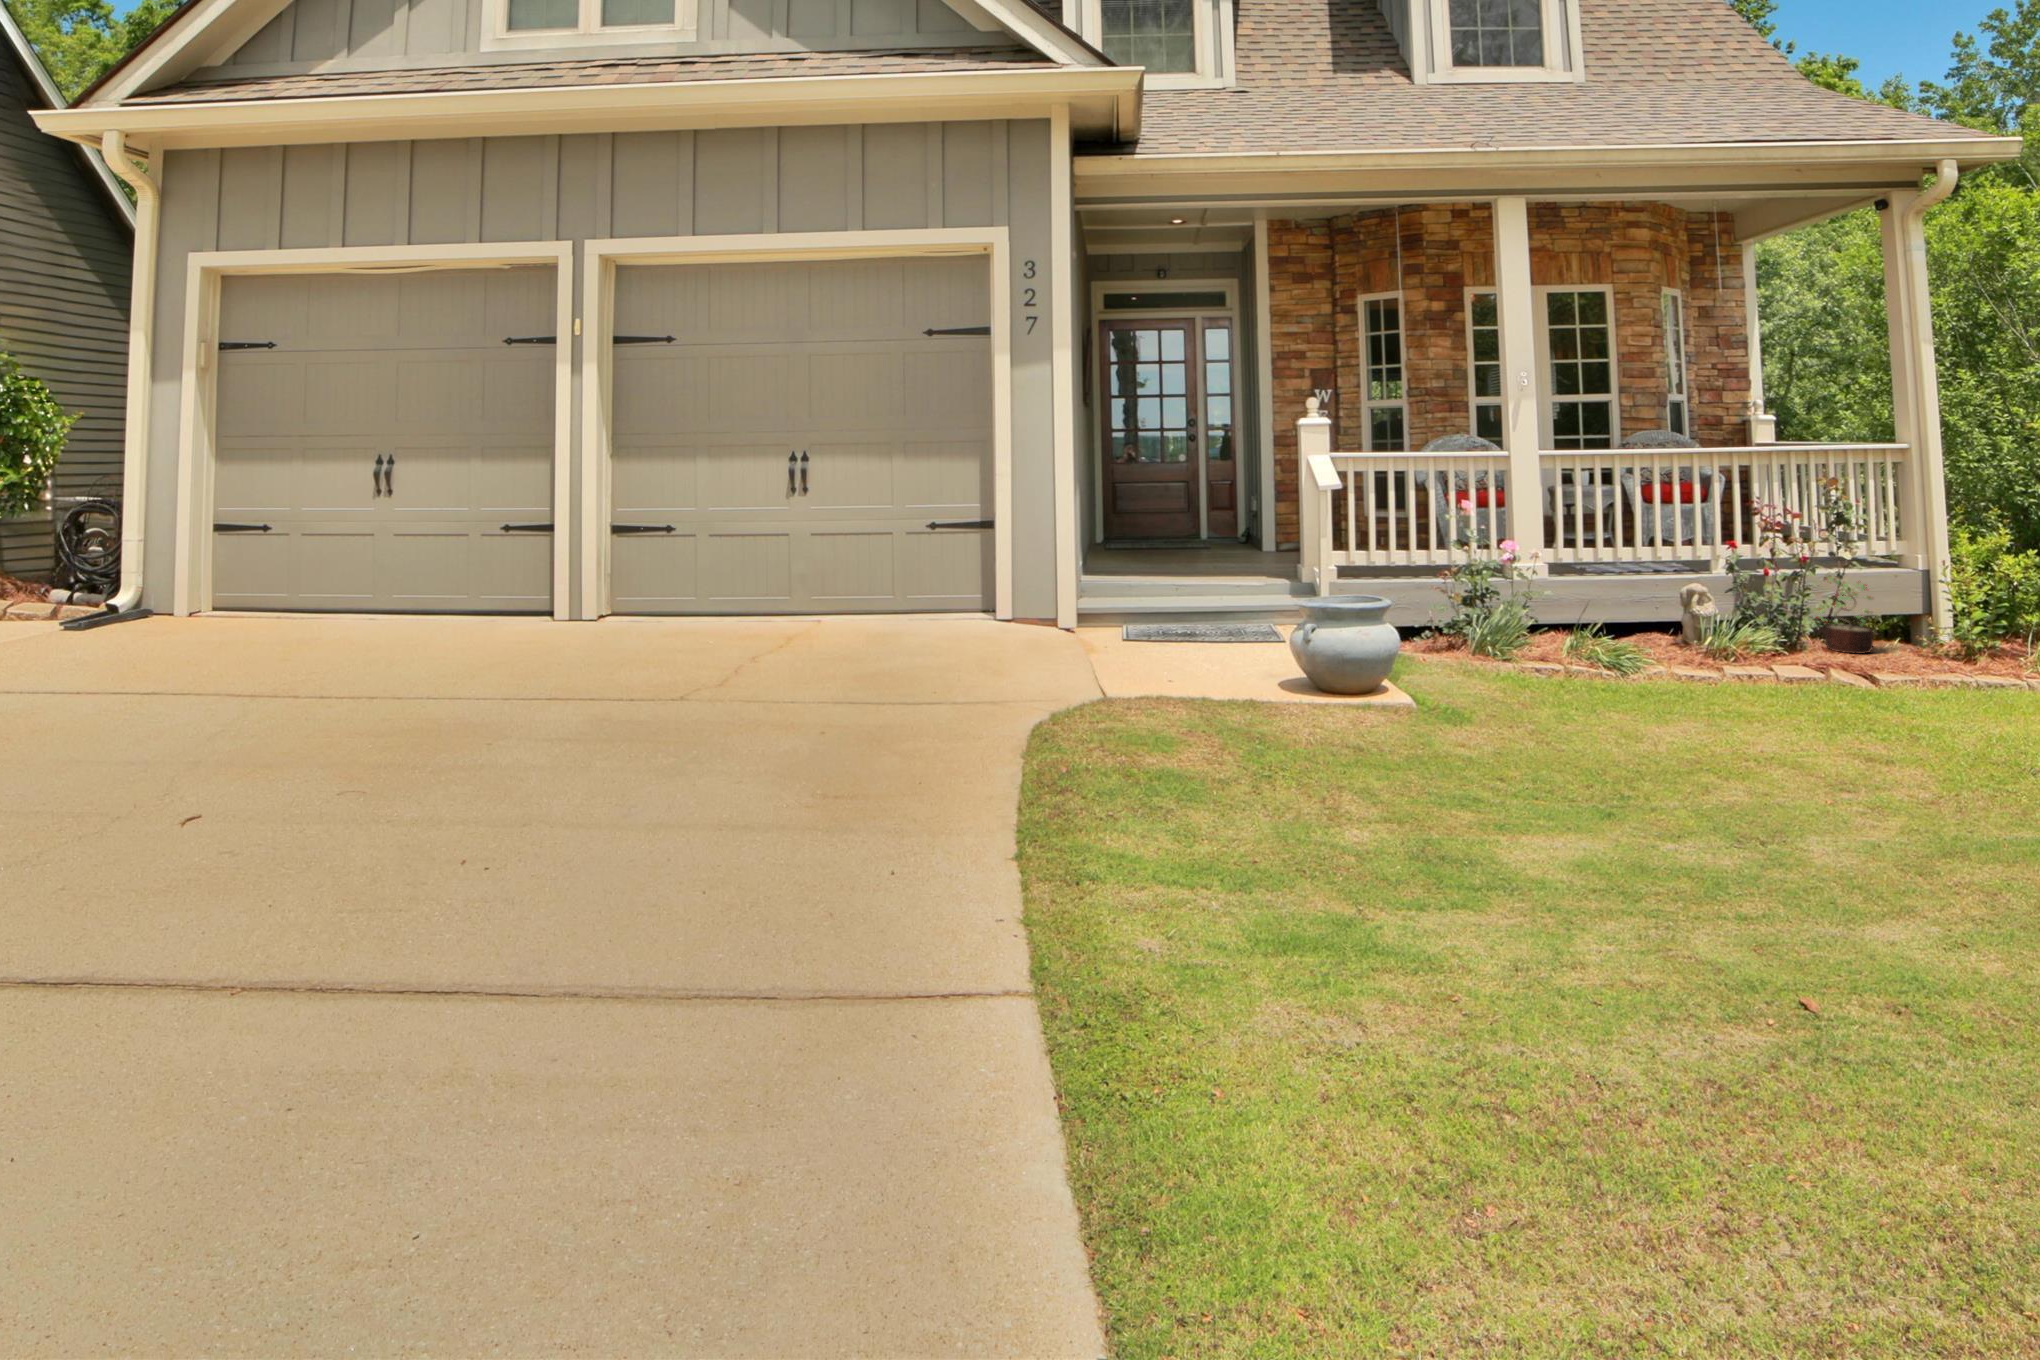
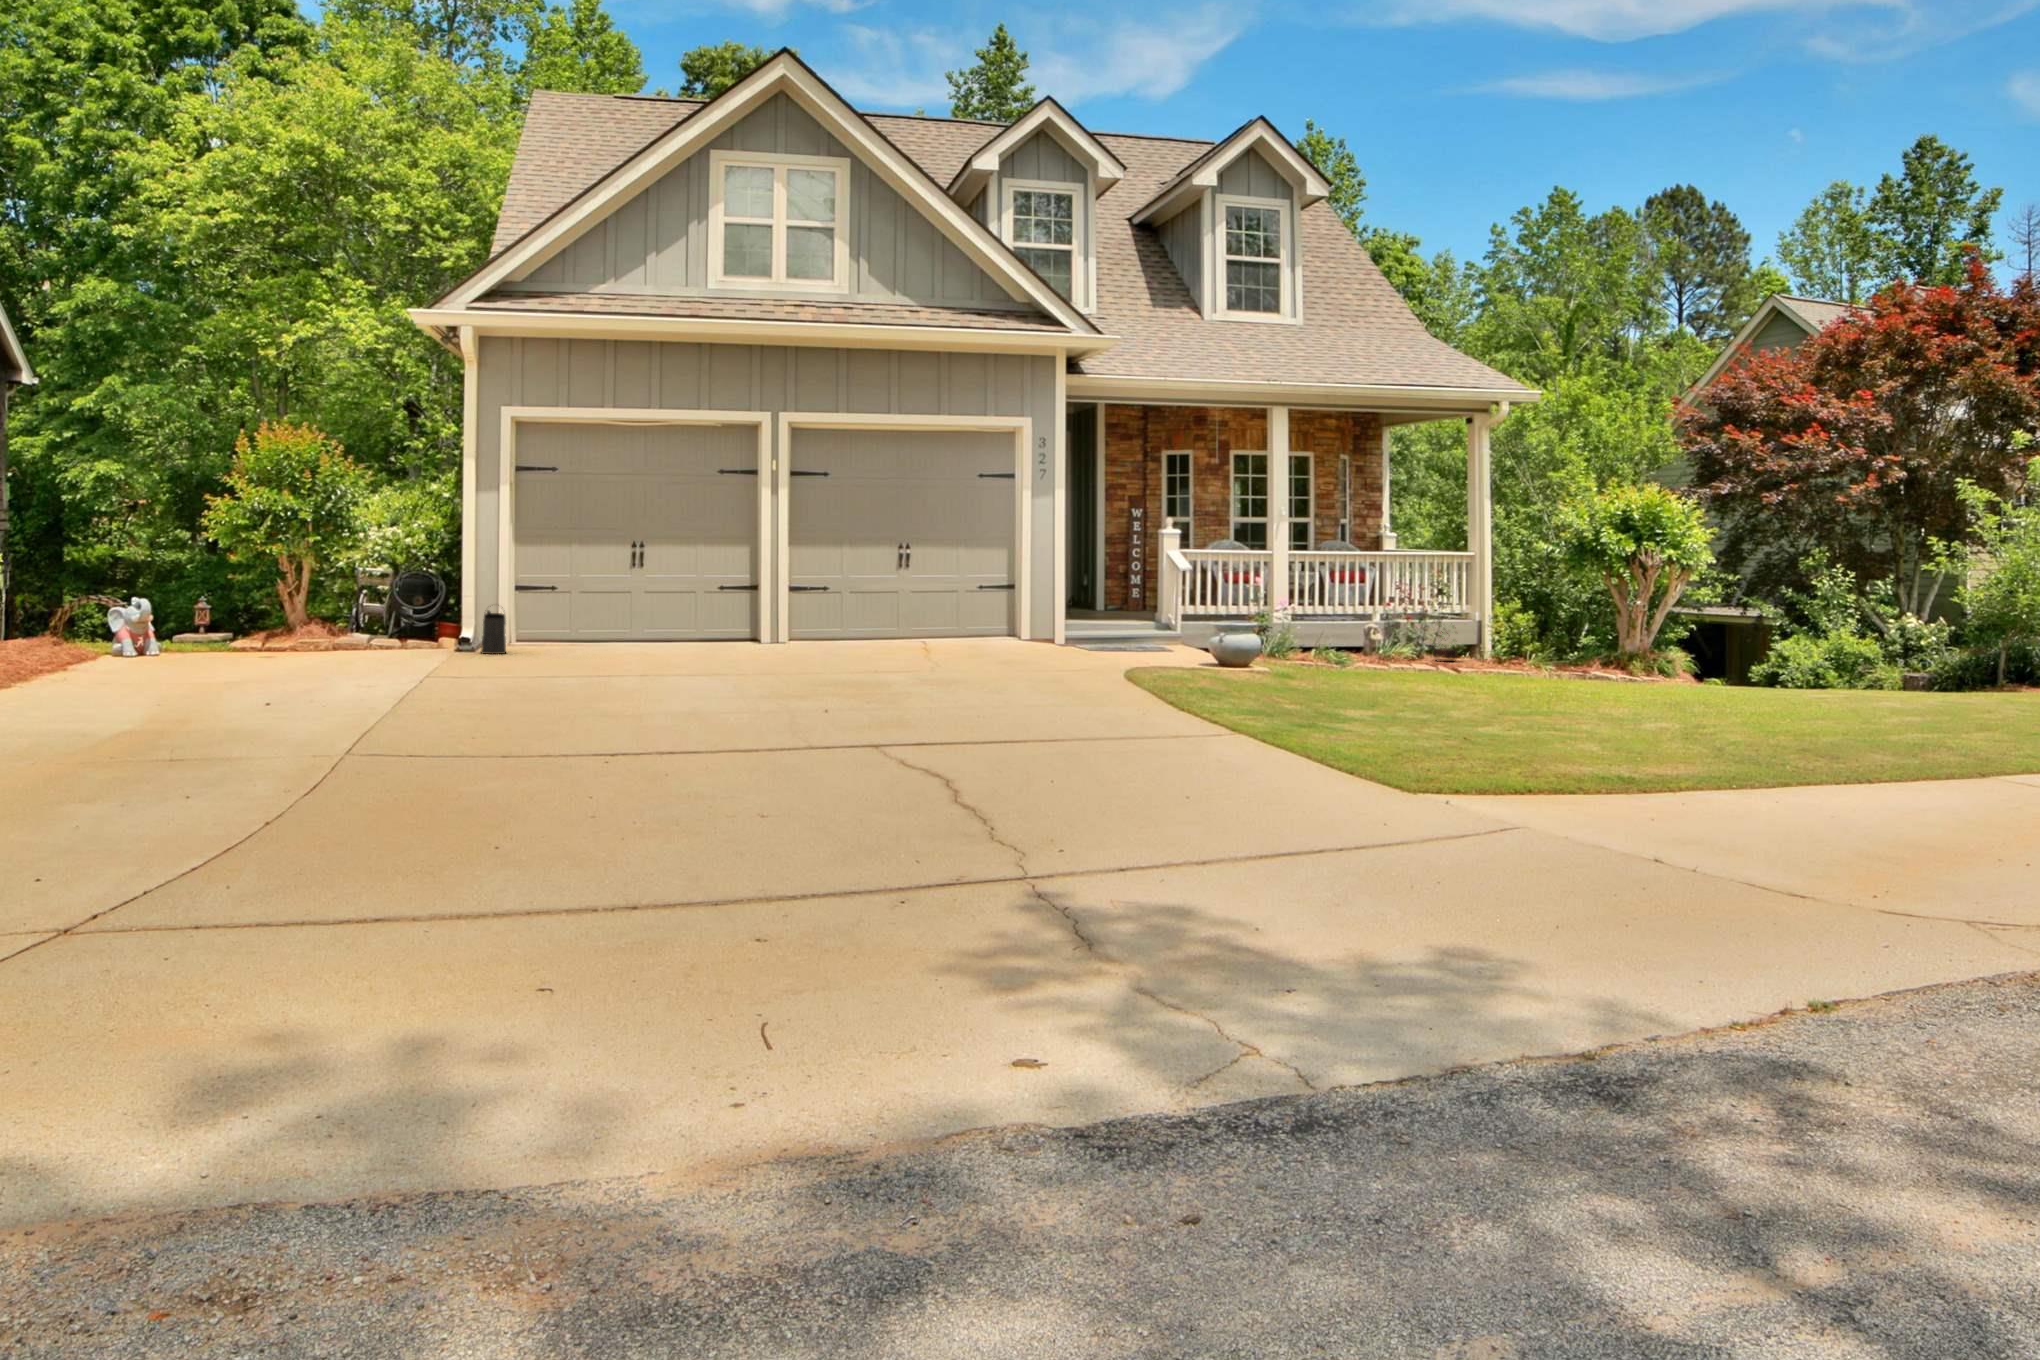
watering can: none [98,556,162,636] -> present [481,610,506,654]

